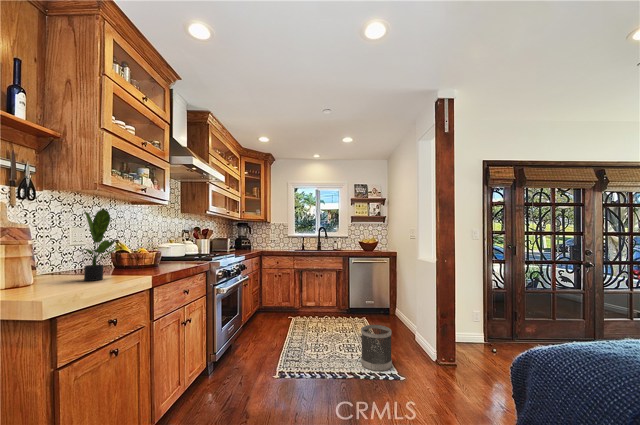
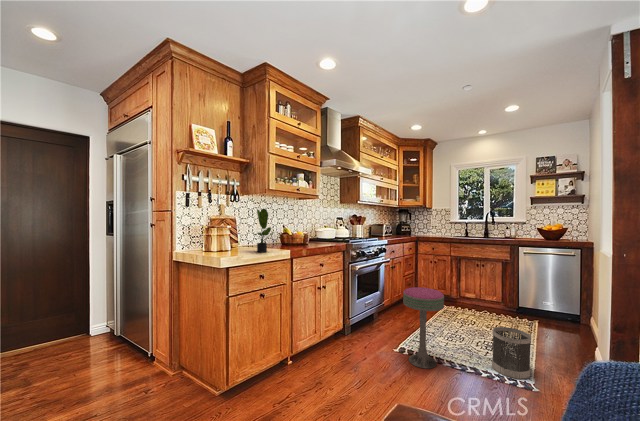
bar stool: none [285,300,326,389] -> present [403,287,444,368]

